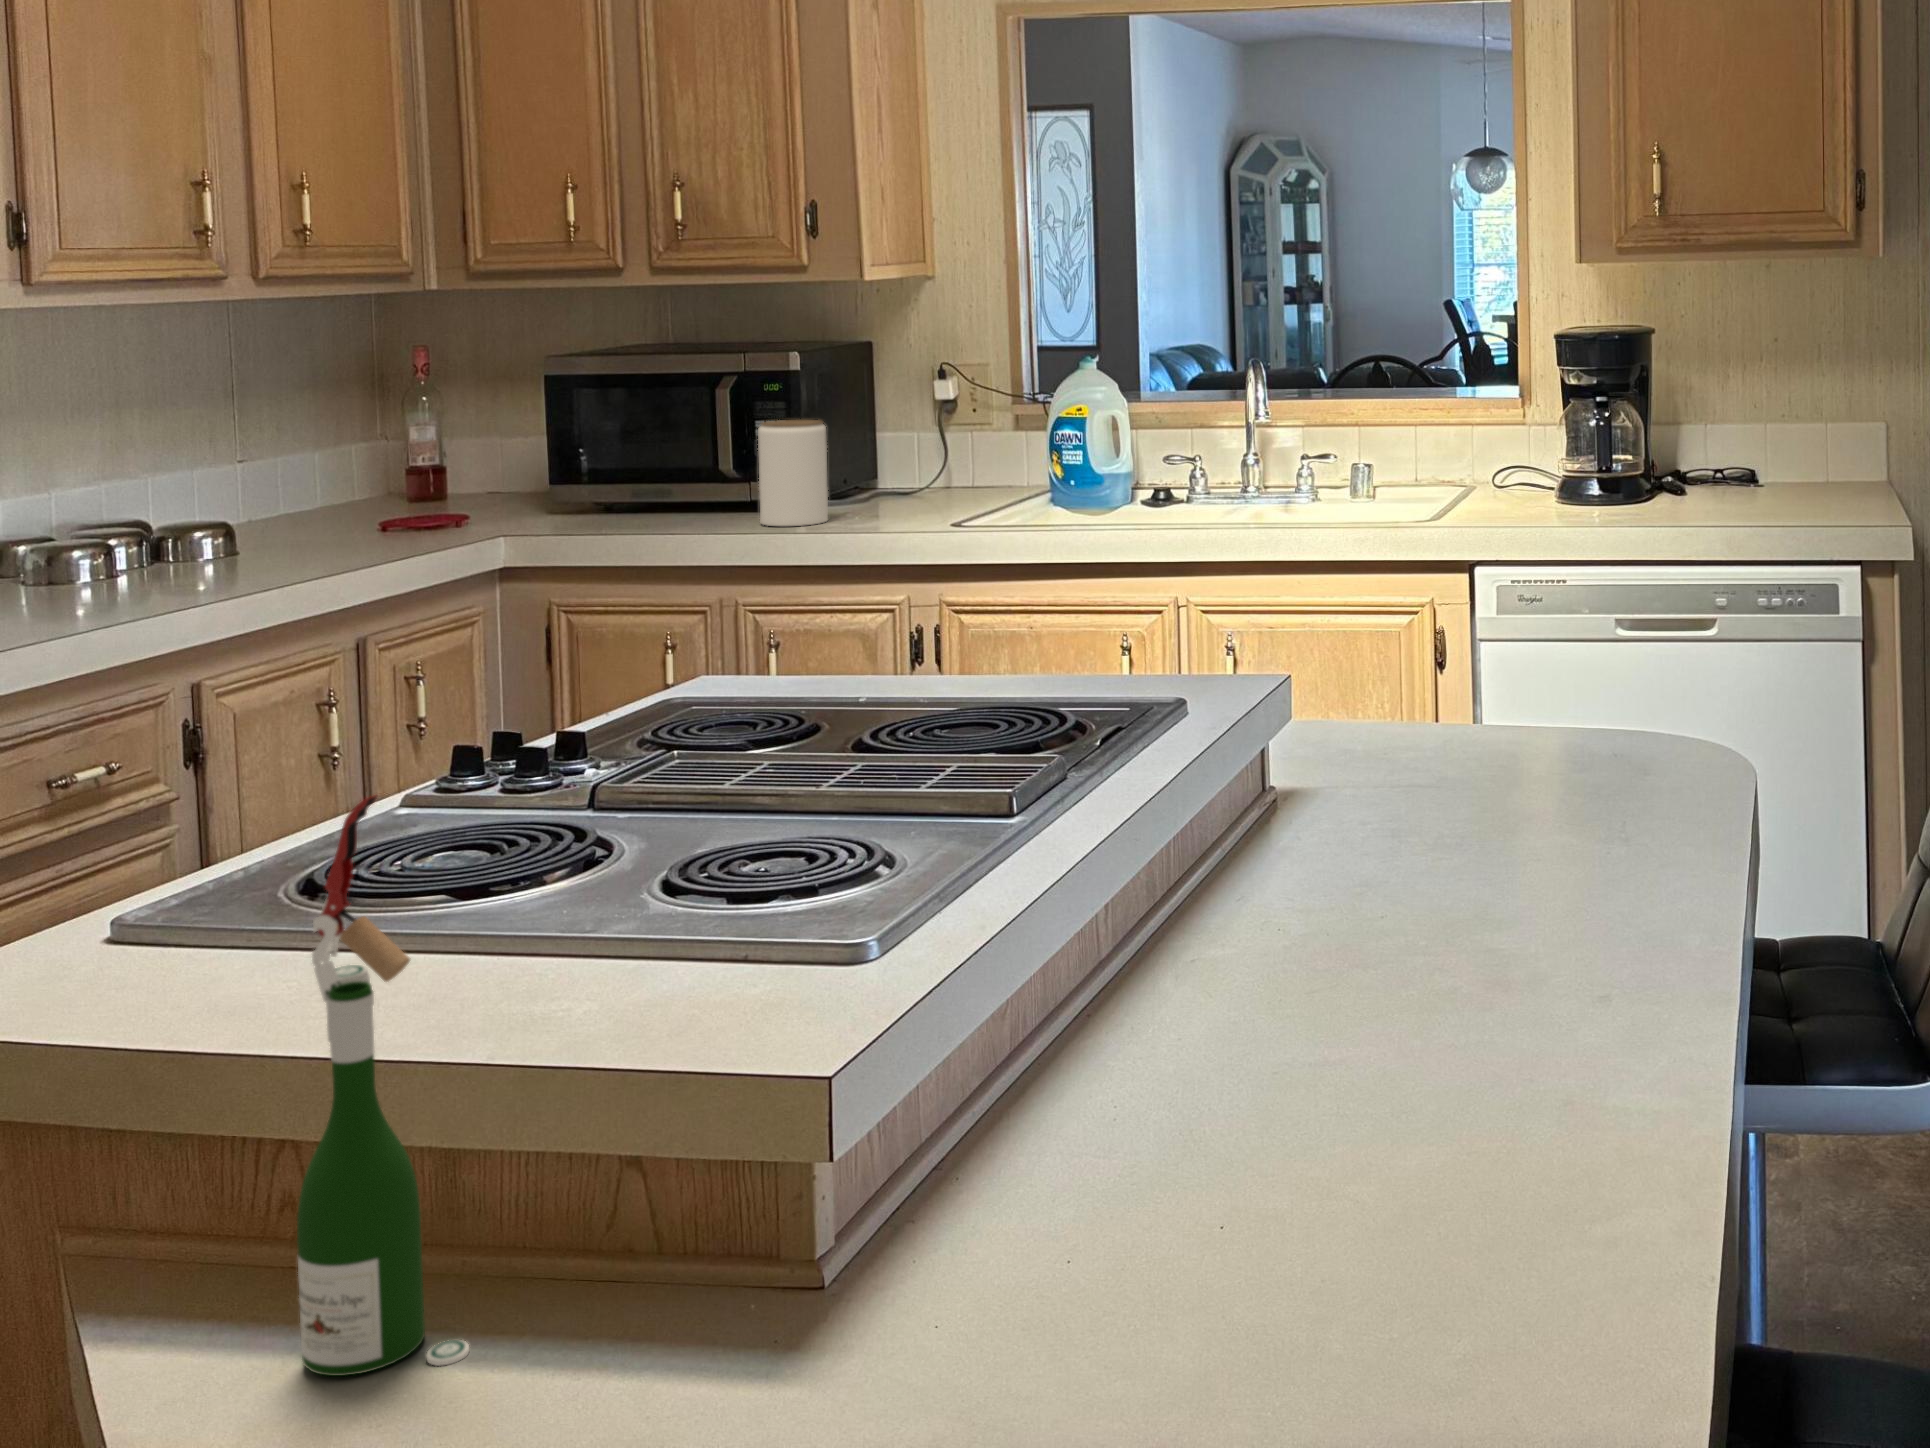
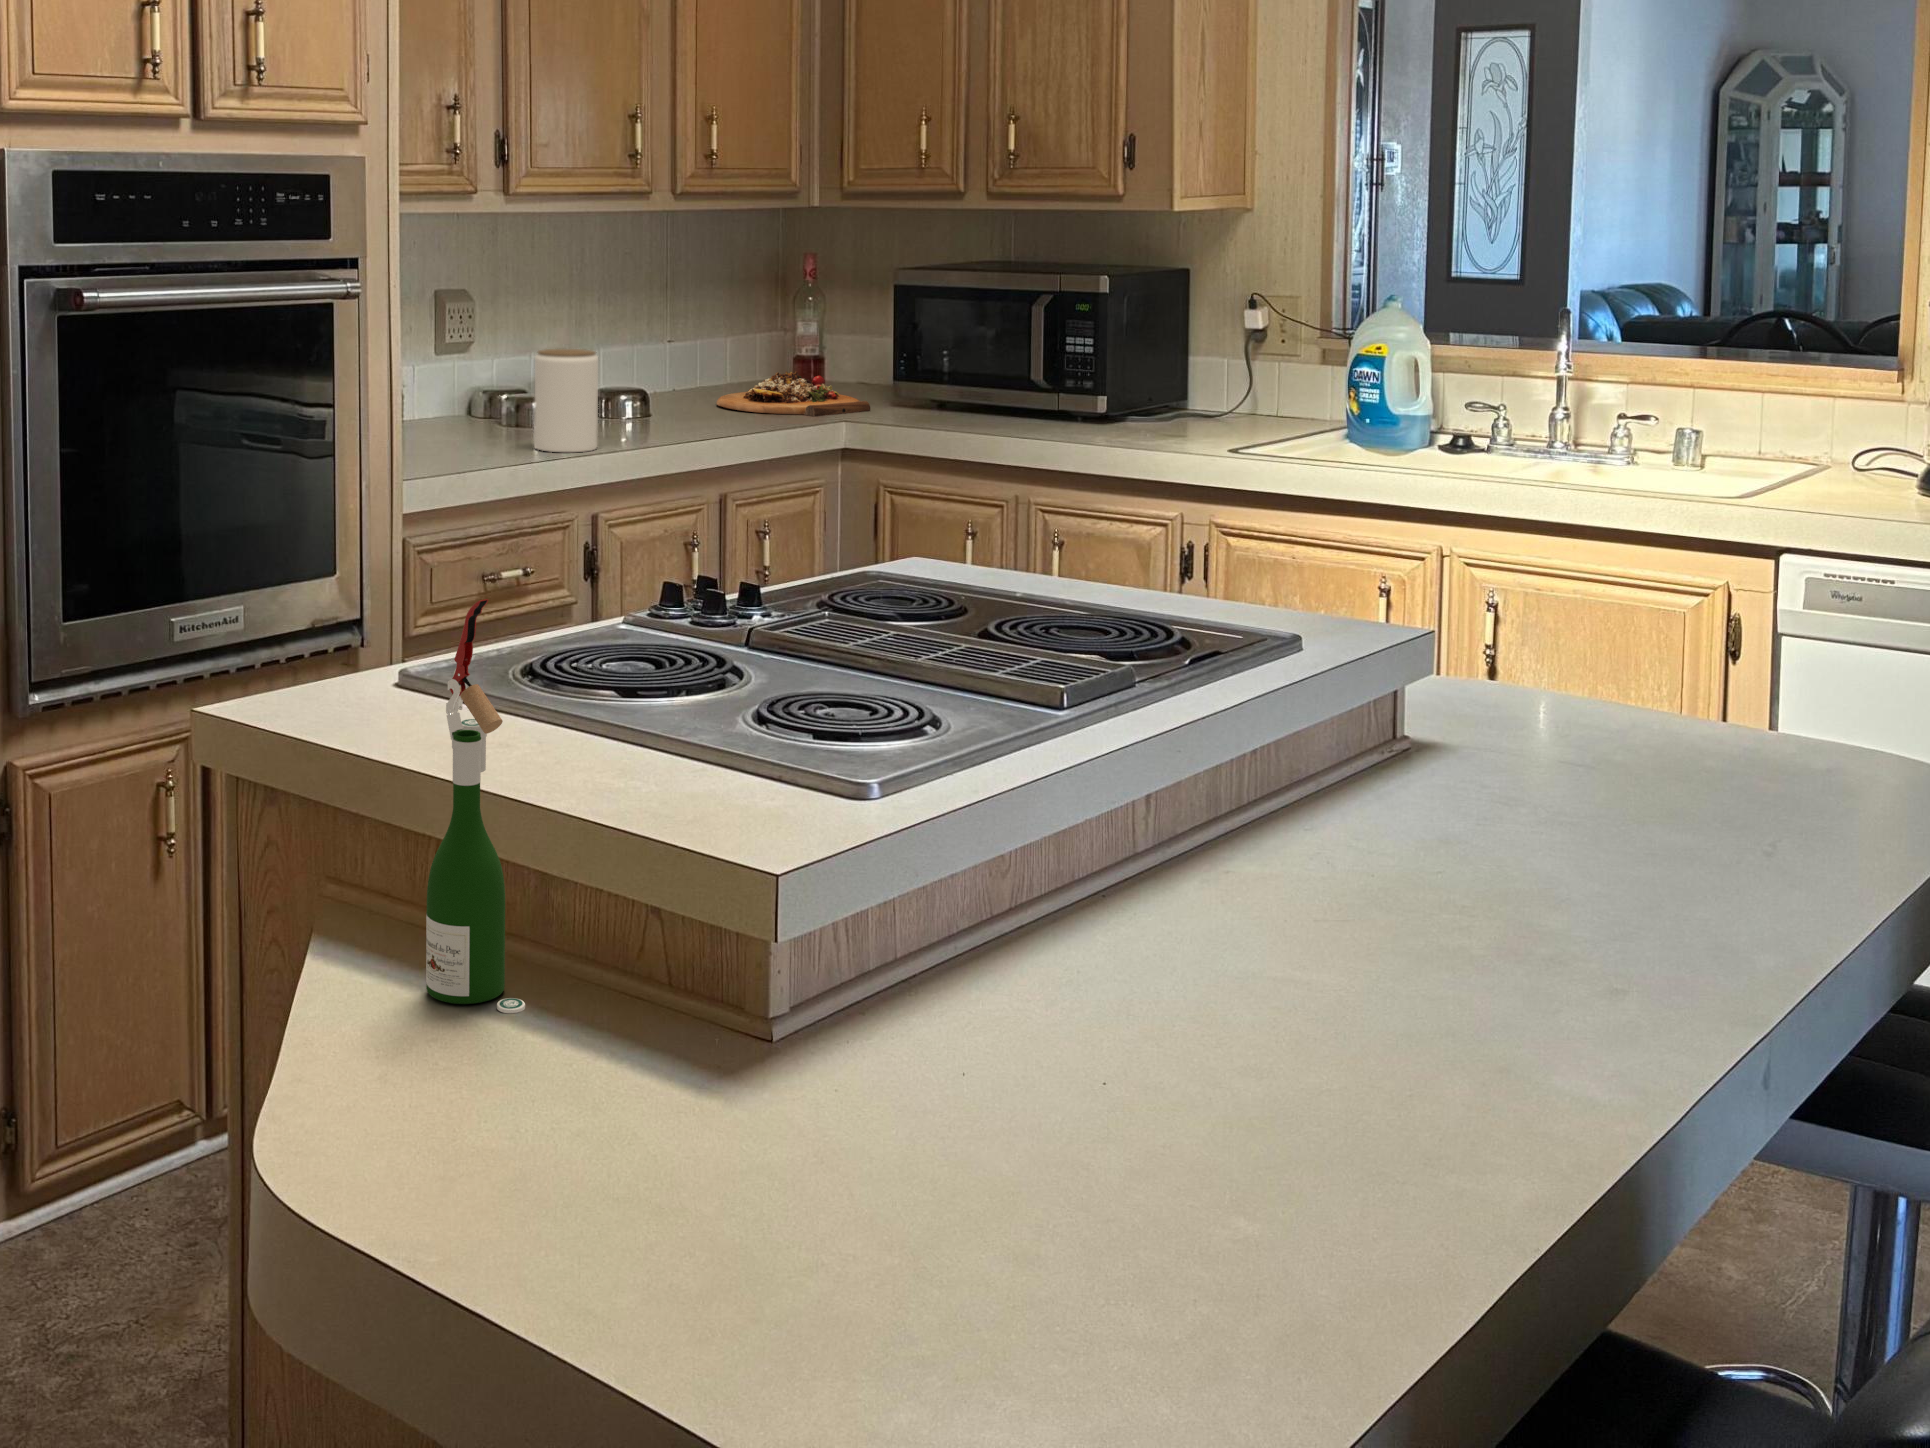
jar: present [758,420,828,526] -> present [534,349,598,452]
cutting board: none [325,484,528,535] -> present [717,372,870,416]

